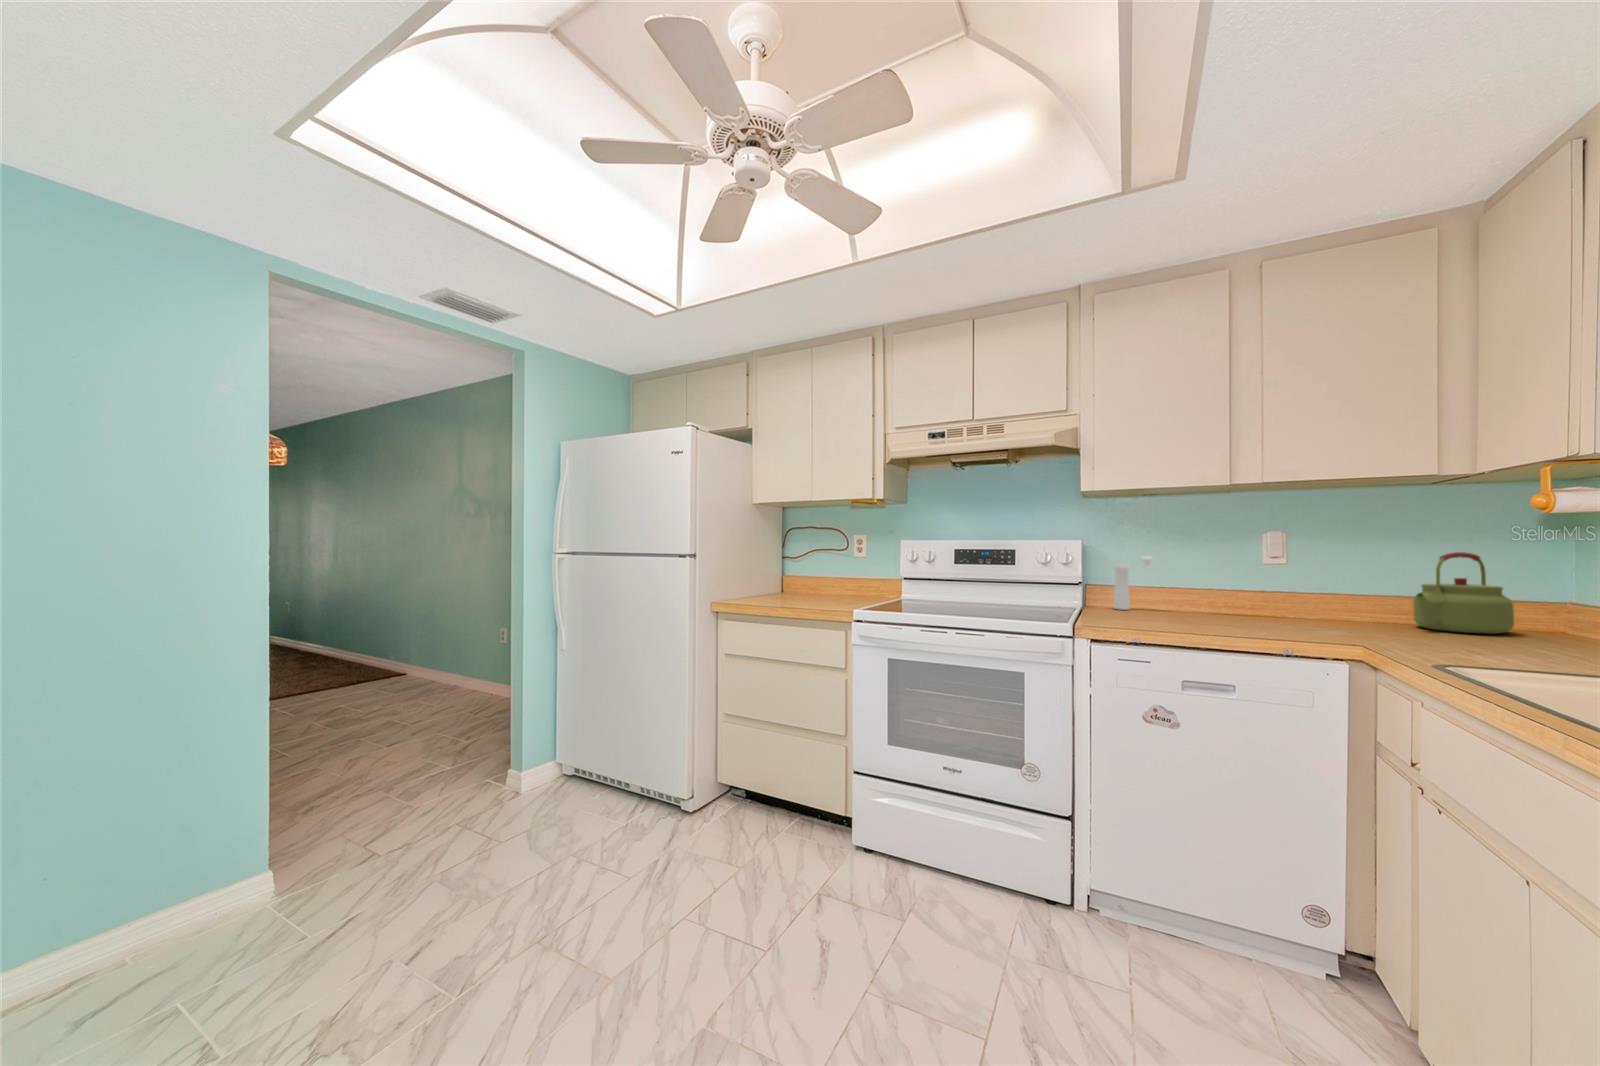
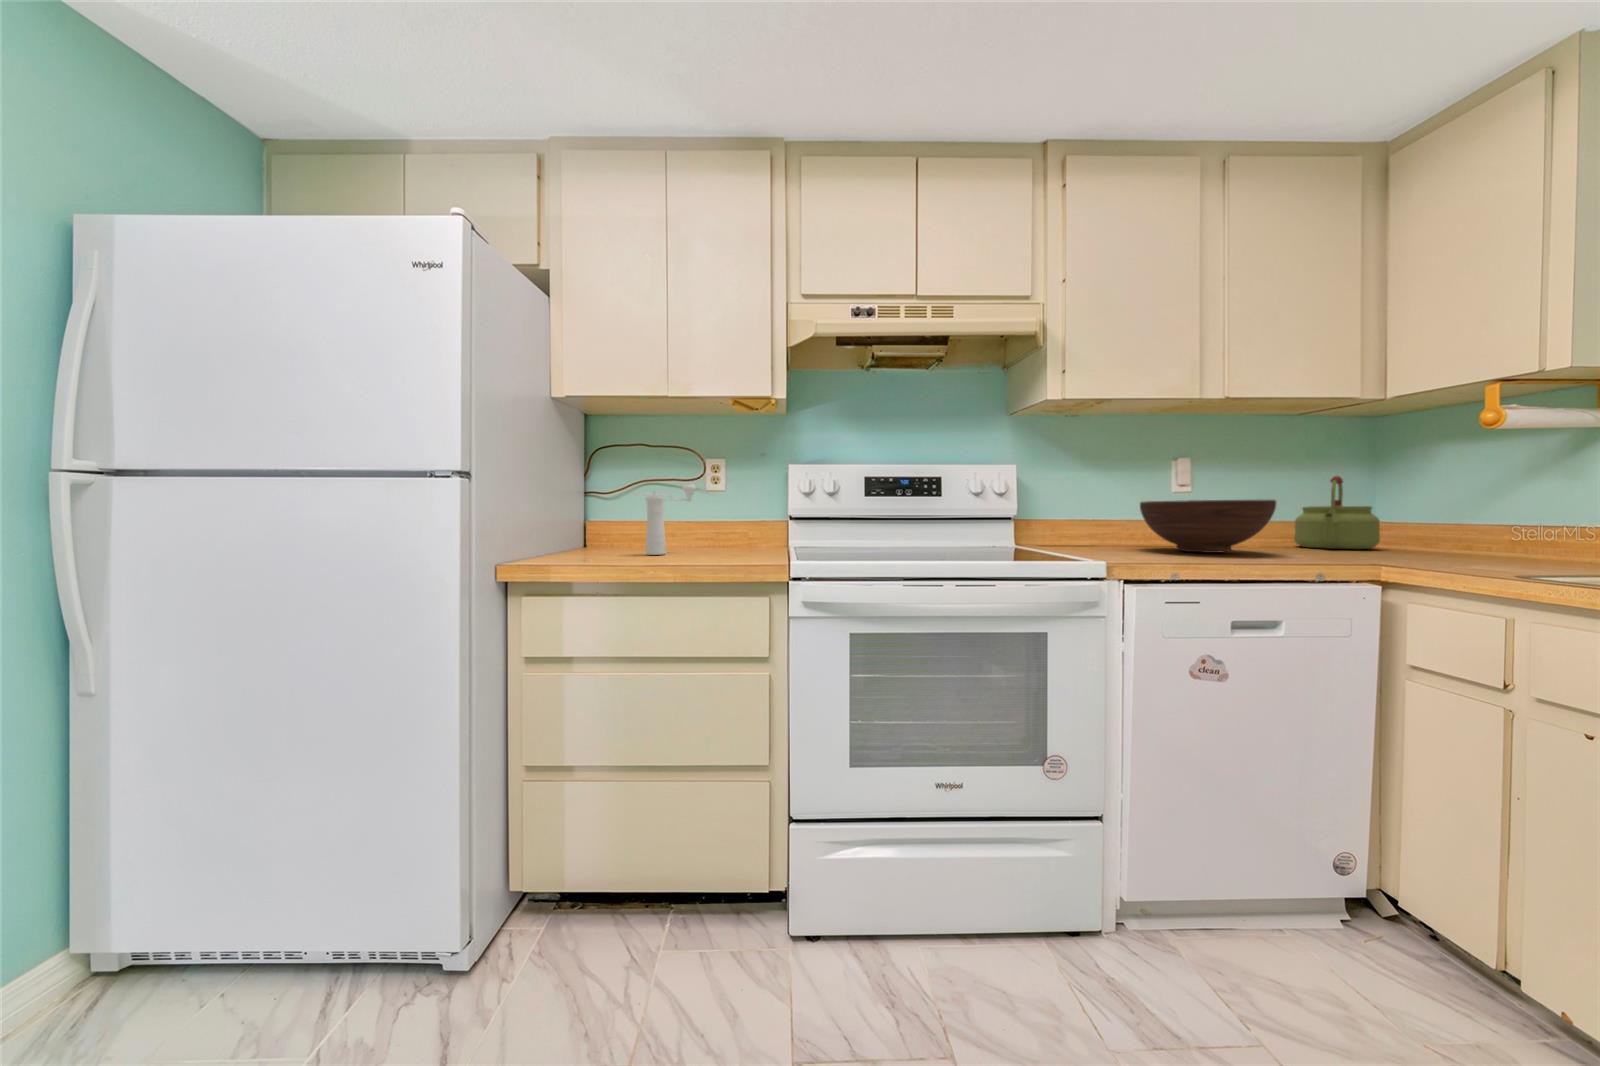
pepper mill: present [1114,556,1153,610] -> present [645,484,697,555]
fruit bowl: none [1187,574,1313,625] -> present [1140,500,1277,553]

